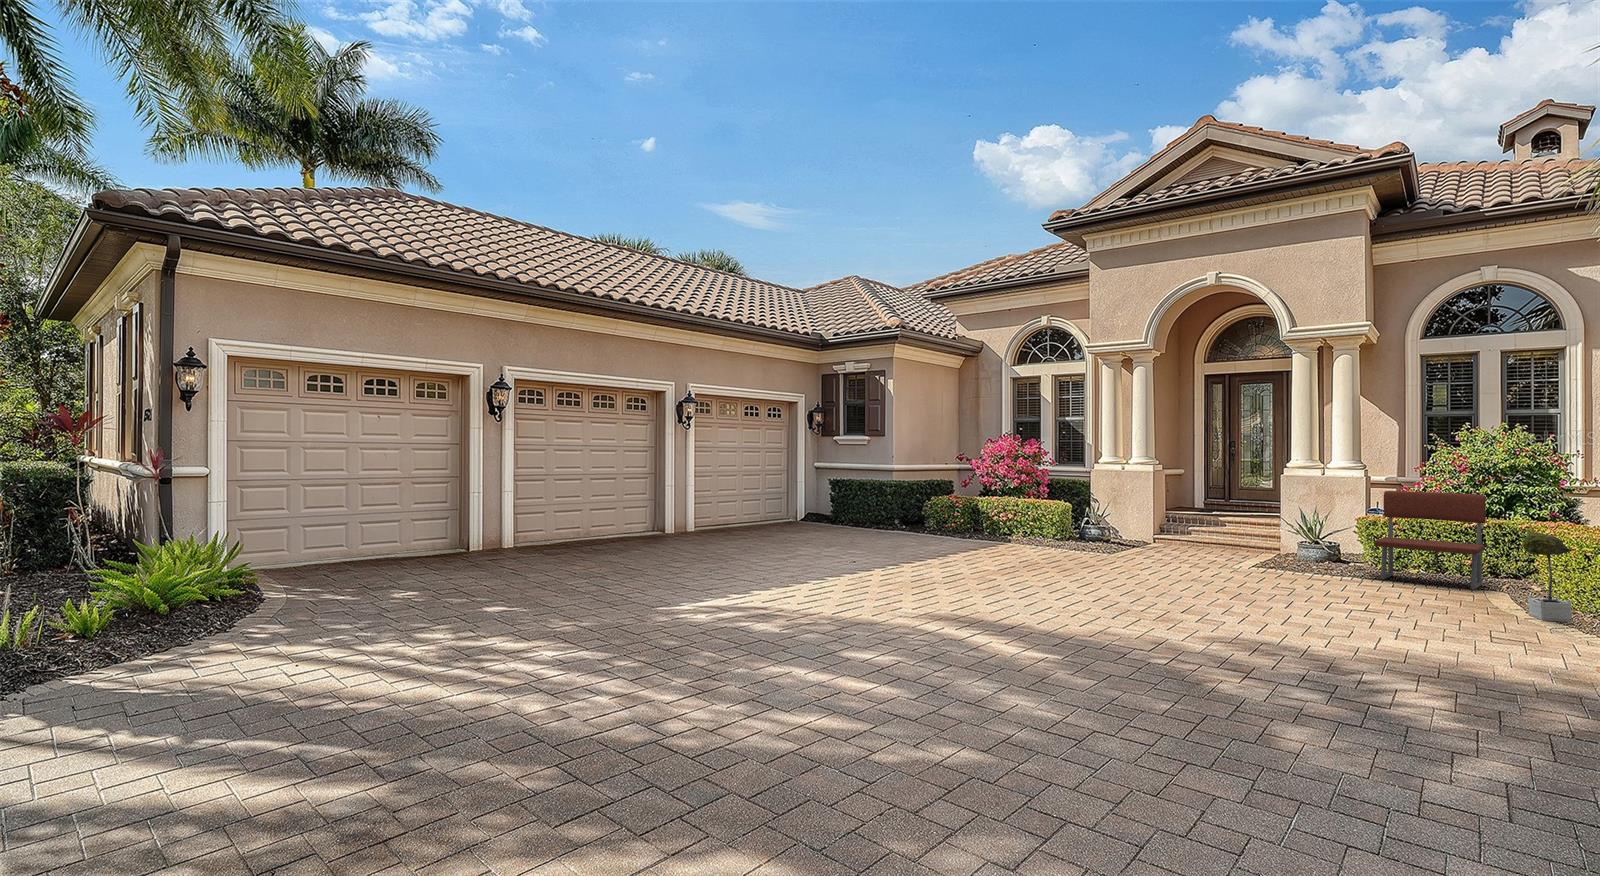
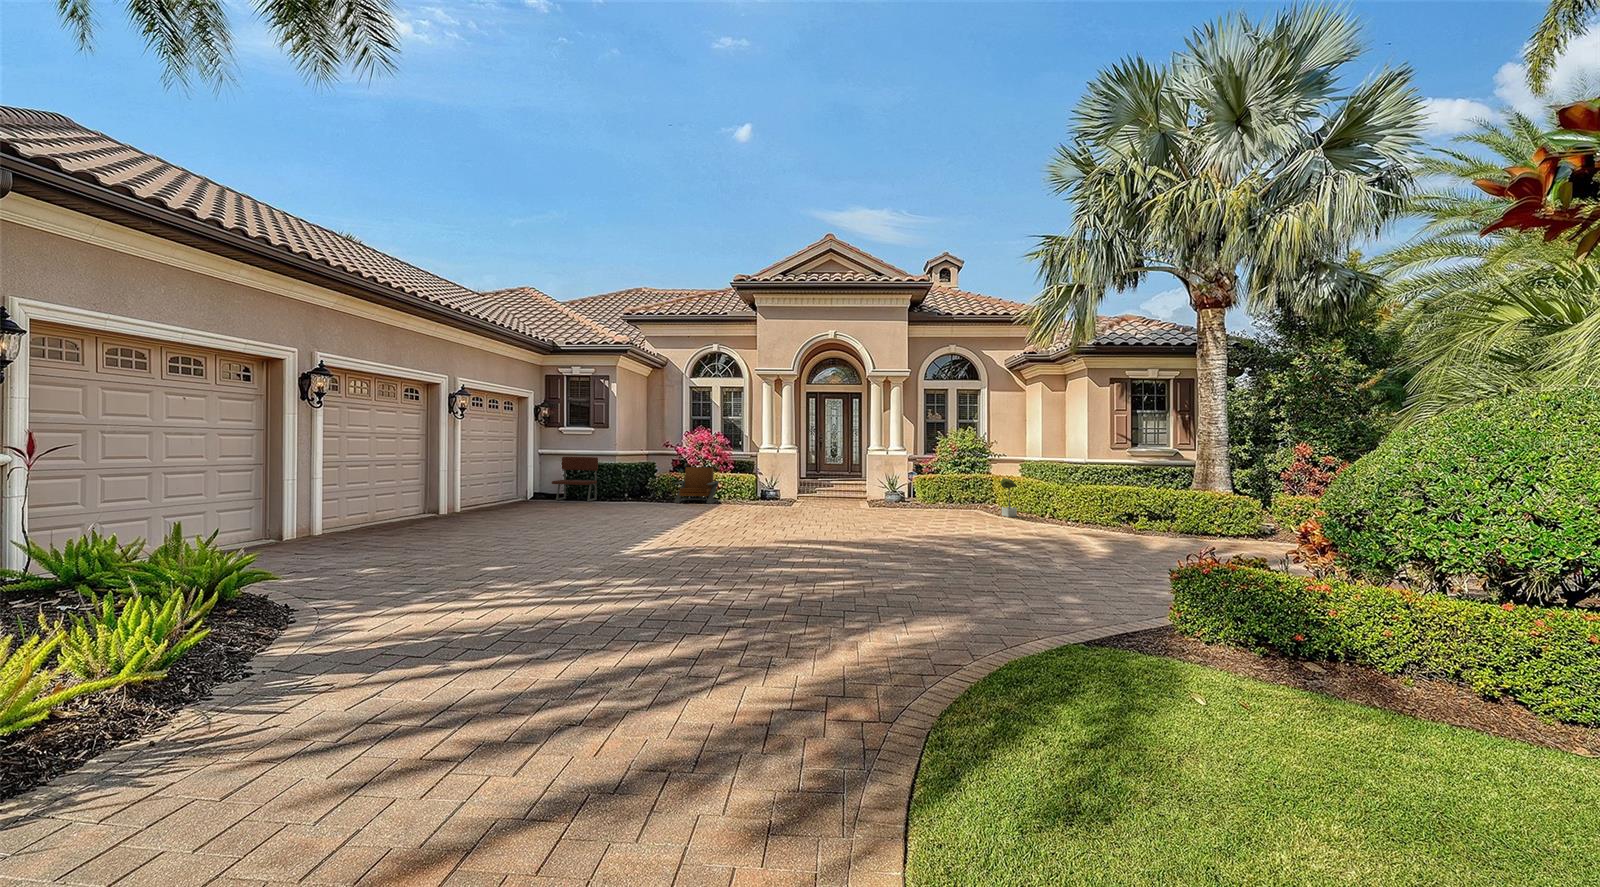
lounge chair: none [942,488,1010,541] -> present [674,467,719,504]
bench: present [1374,491,1486,590] -> present [552,457,598,501]

